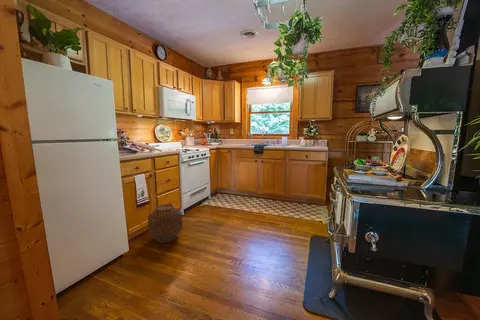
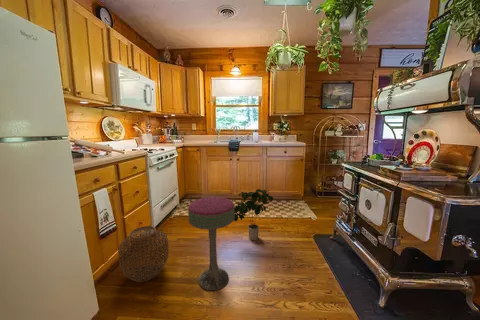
potted plant: none [235,186,276,231] -> present [234,189,273,240]
bar stool: none [189,187,225,257] -> present [188,197,235,290]

